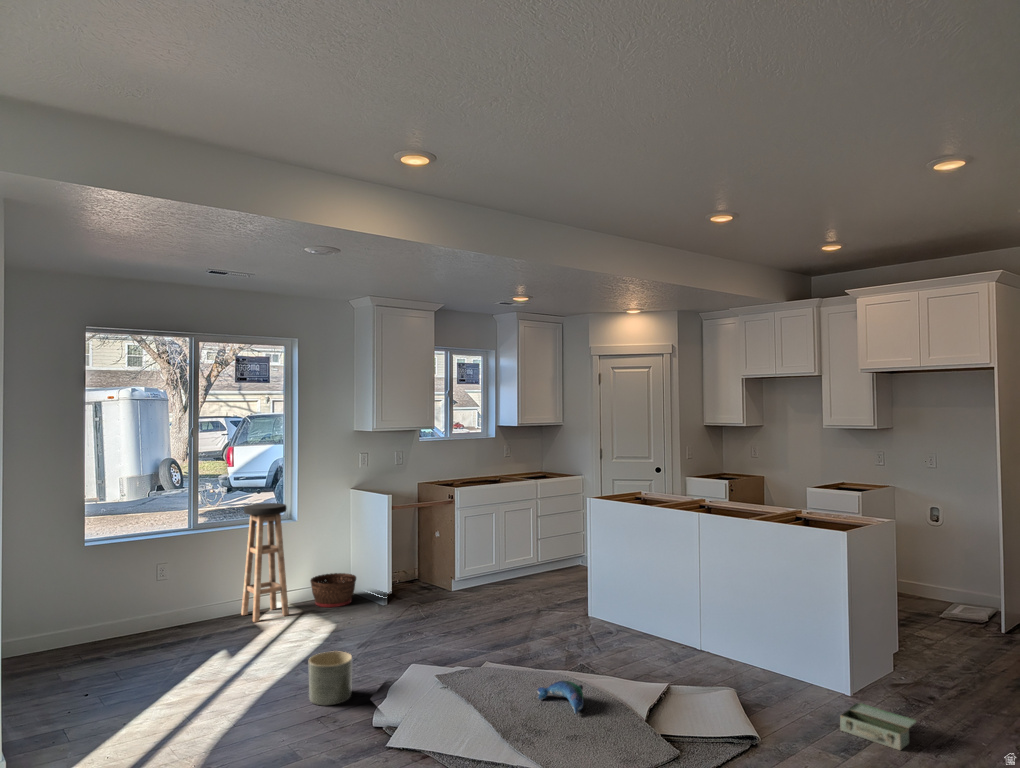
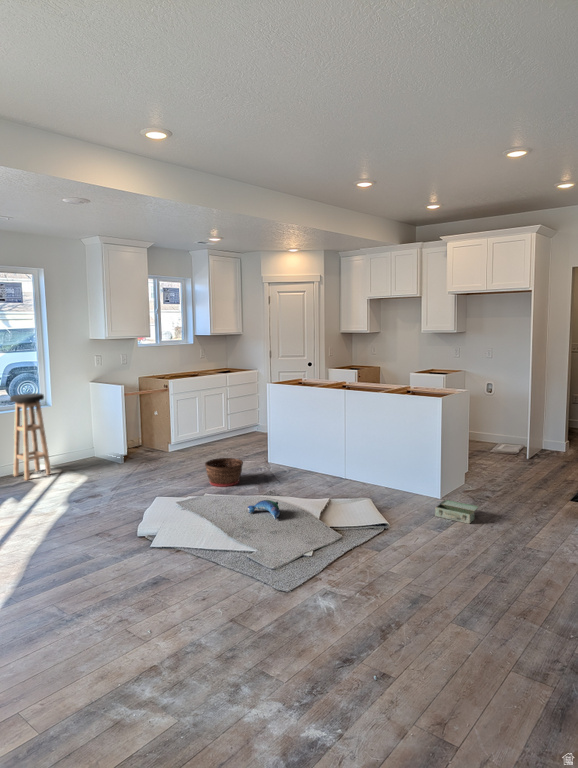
basket: present [310,573,356,607] -> present [205,458,243,487]
planter: present [309,651,352,705] -> none [85,493,117,529]

